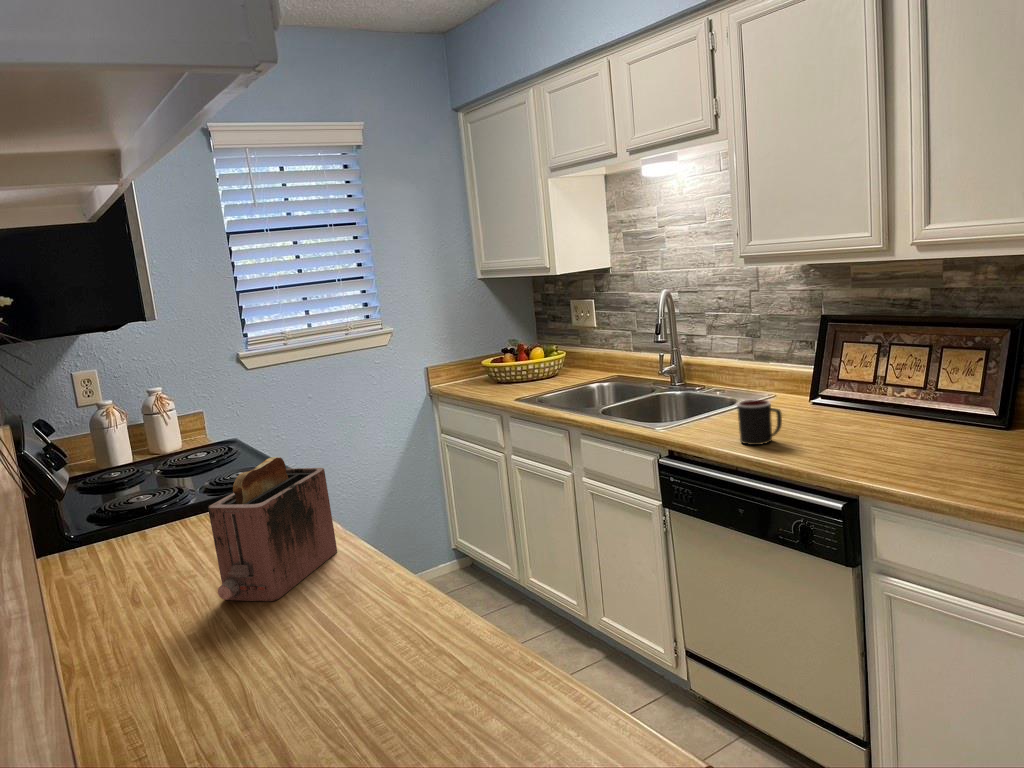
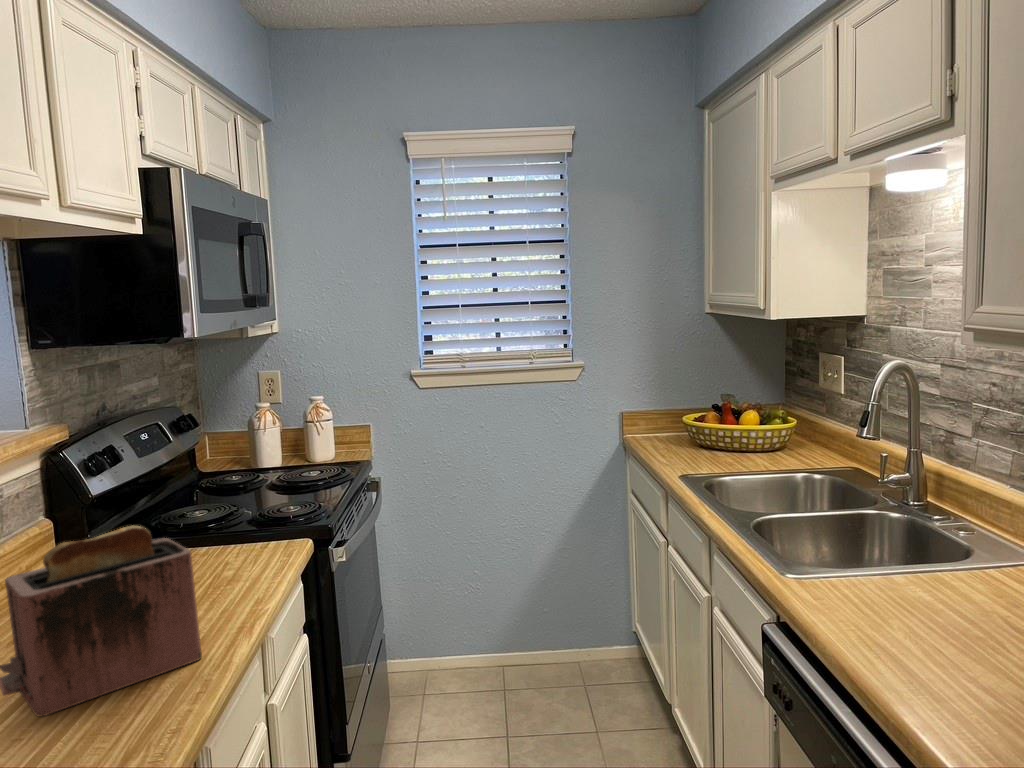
mug: present [737,399,782,445] -> none [875,581,948,670]

